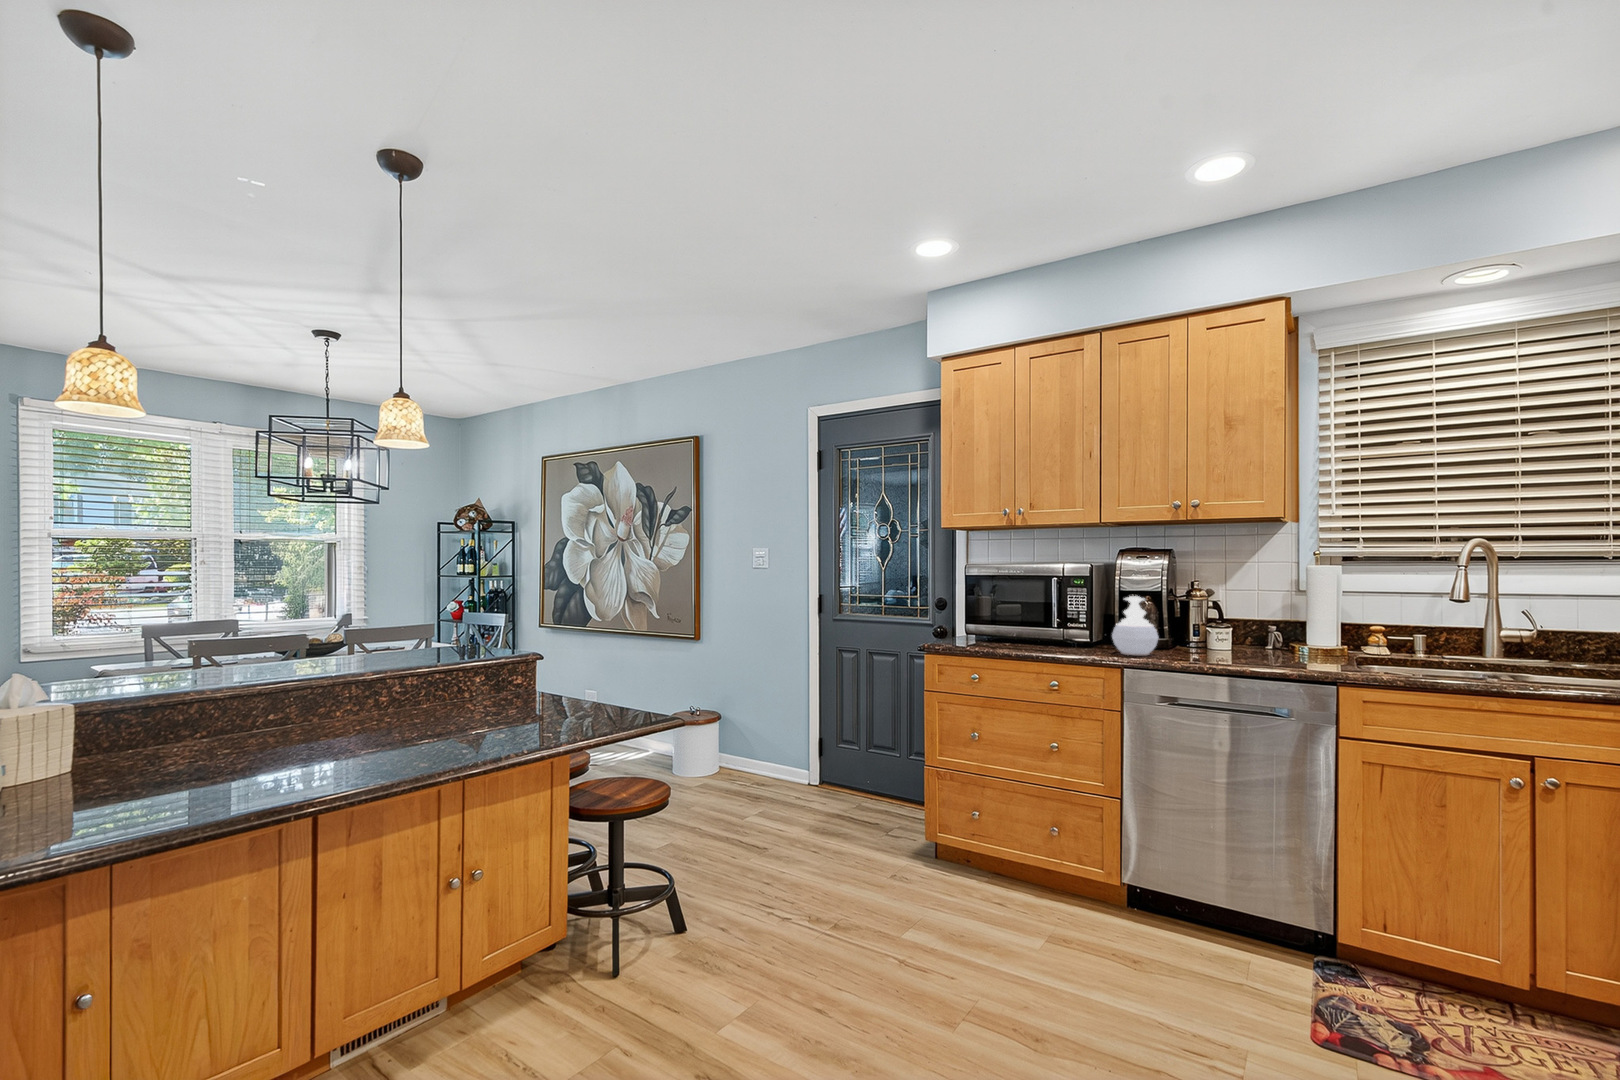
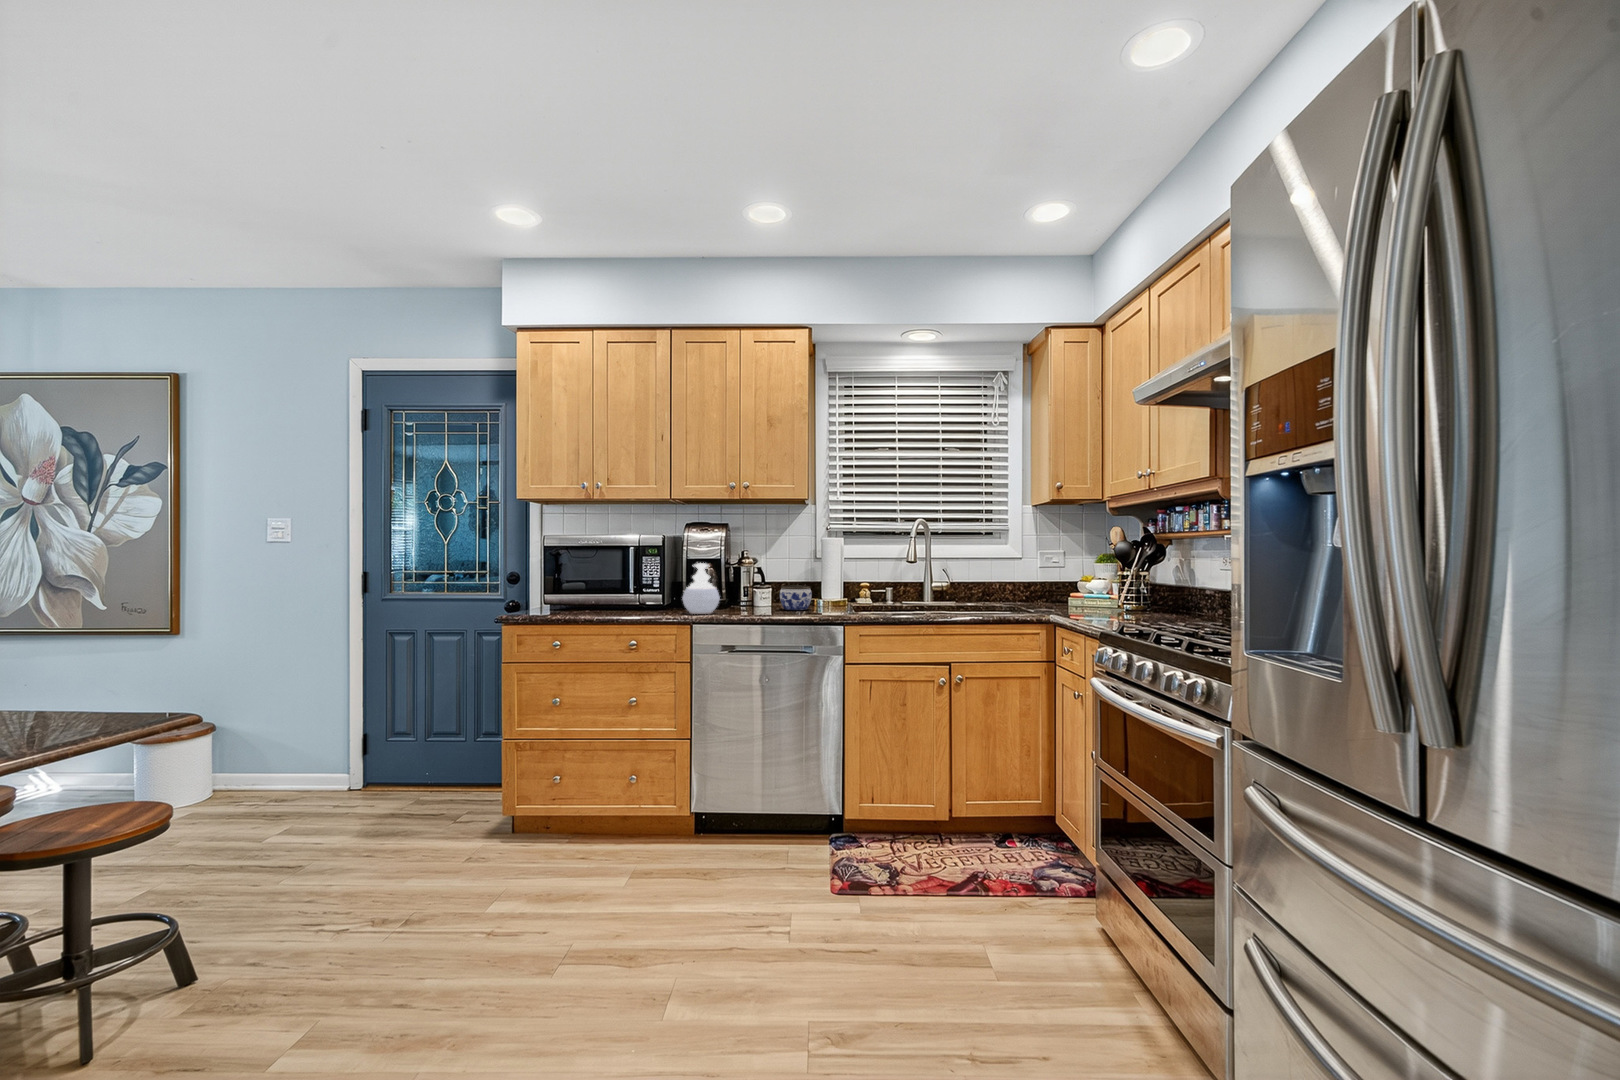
jar: none [1241,626,1288,658] -> present [780,585,812,610]

